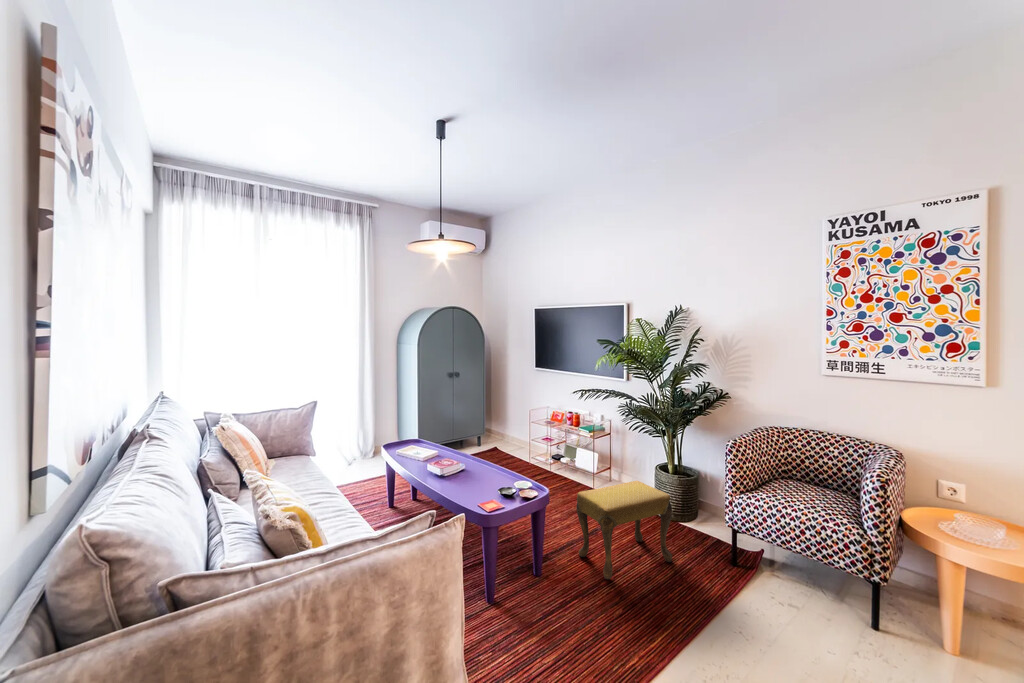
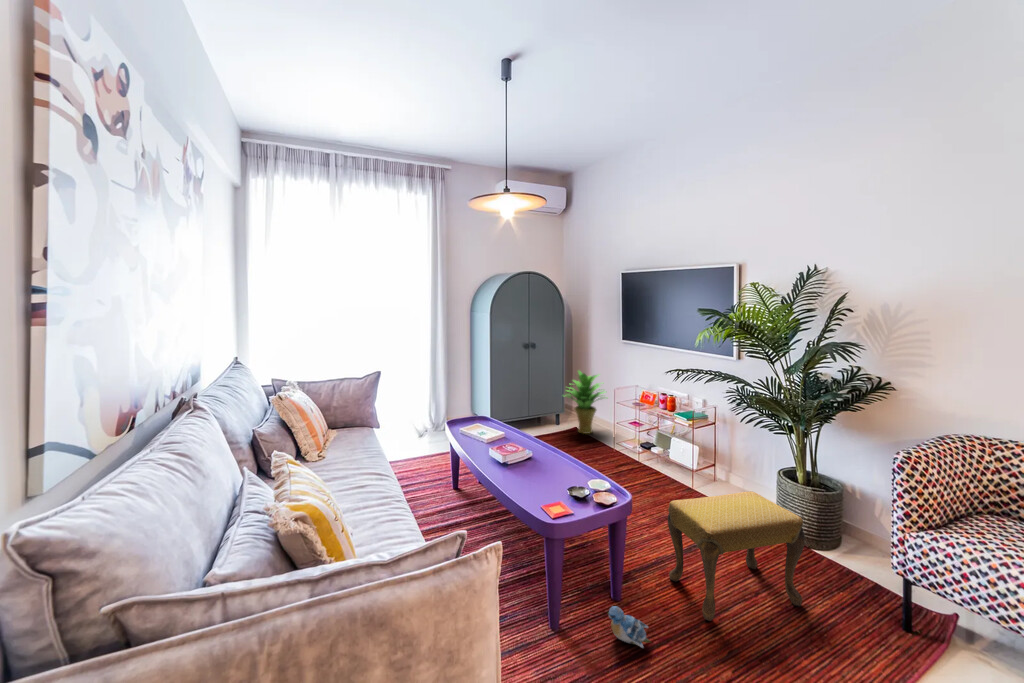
potted plant: none [482,393,524,451] -> present [567,371,605,434]
plush toy: none [533,576,567,603] -> present [608,606,651,648]

